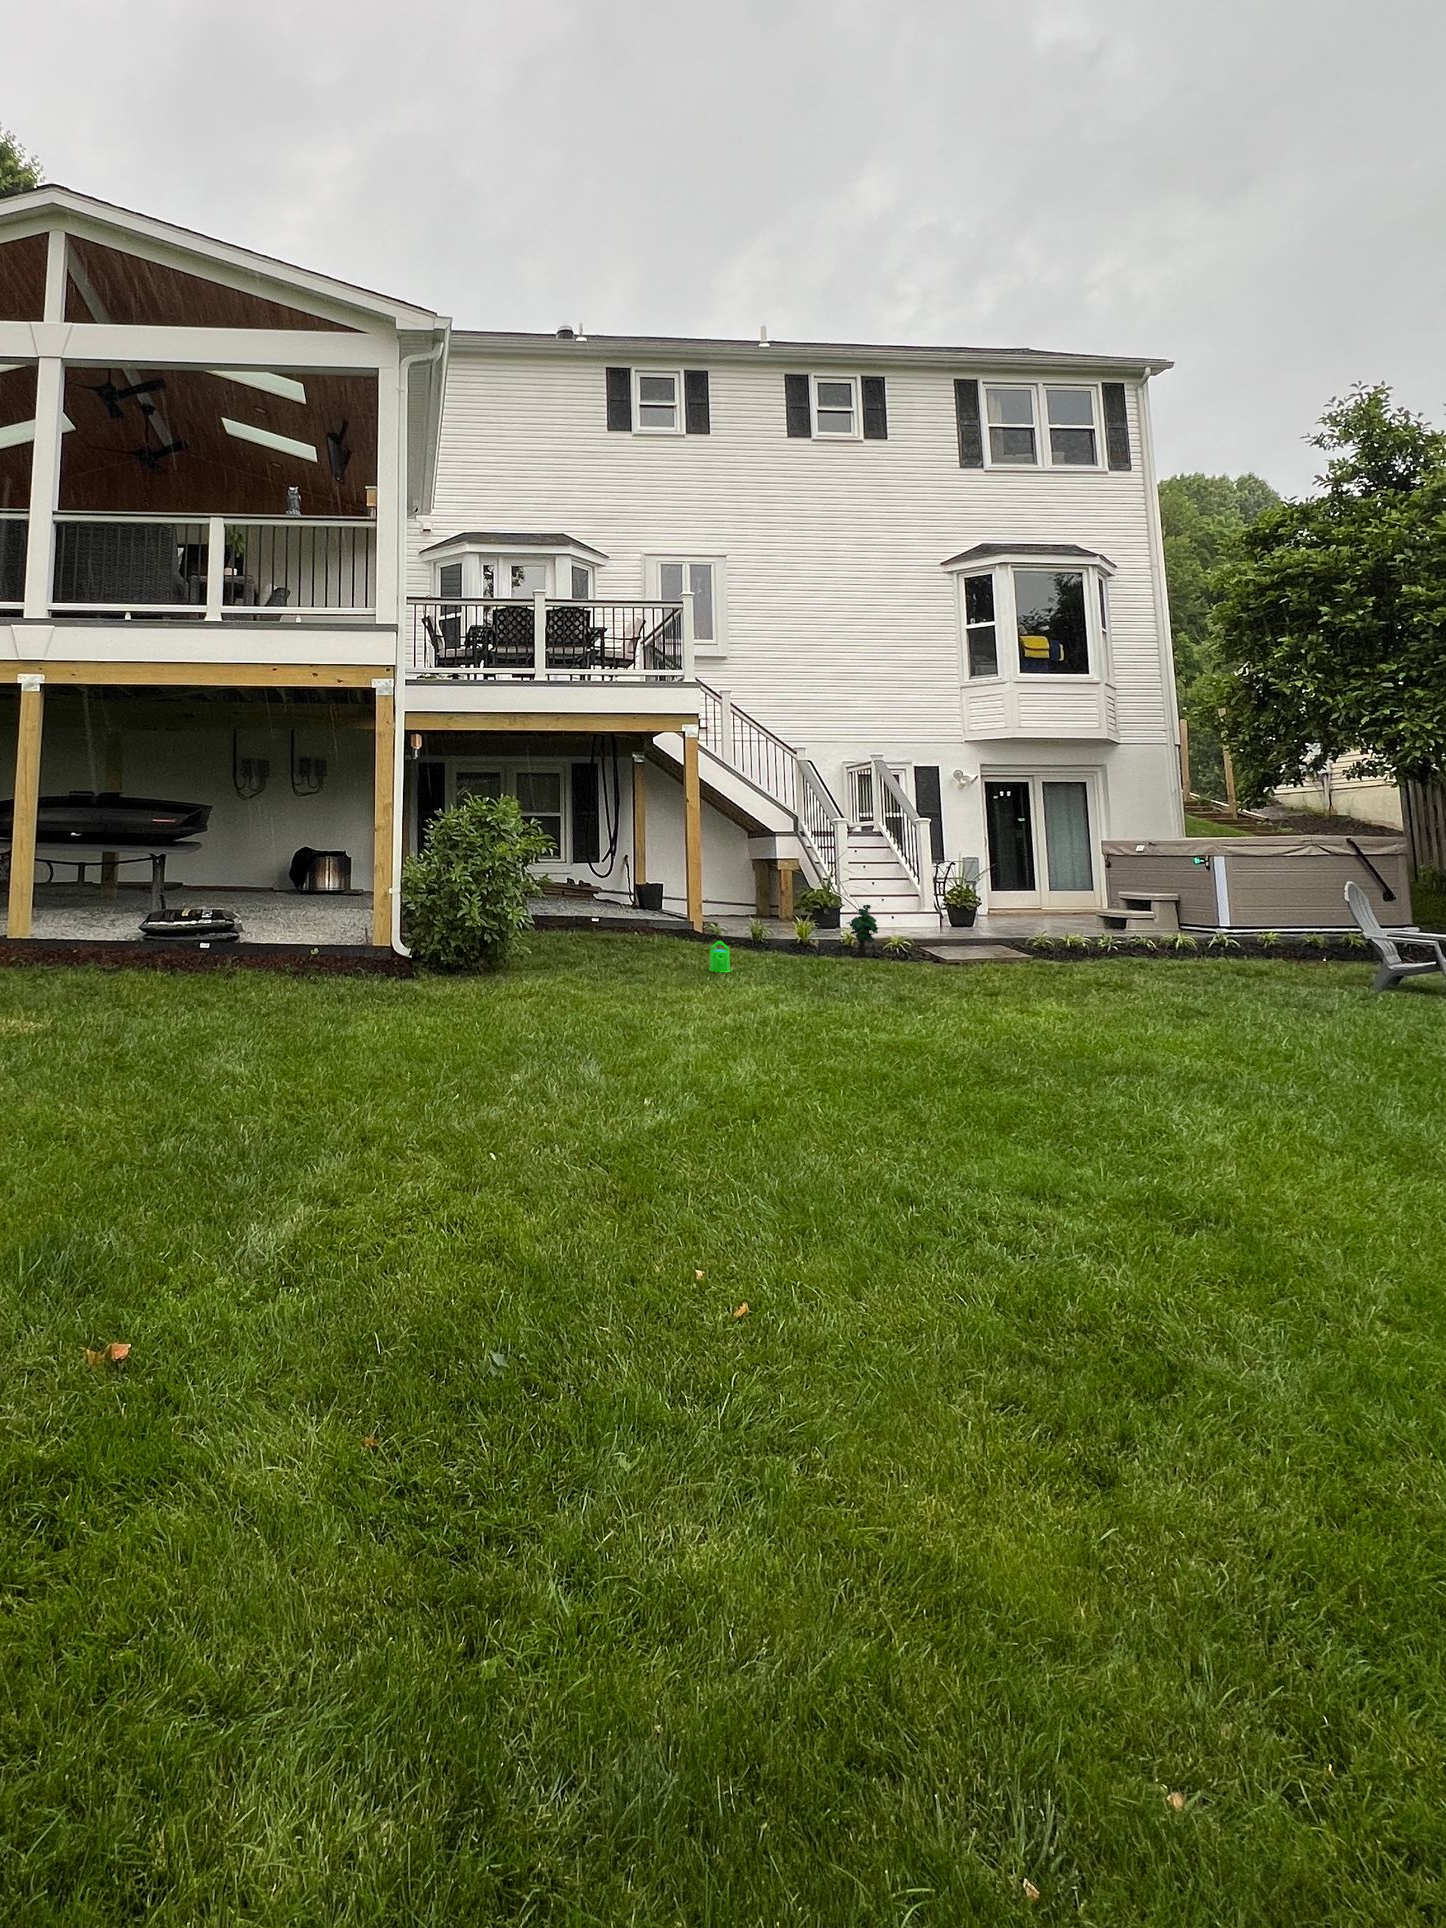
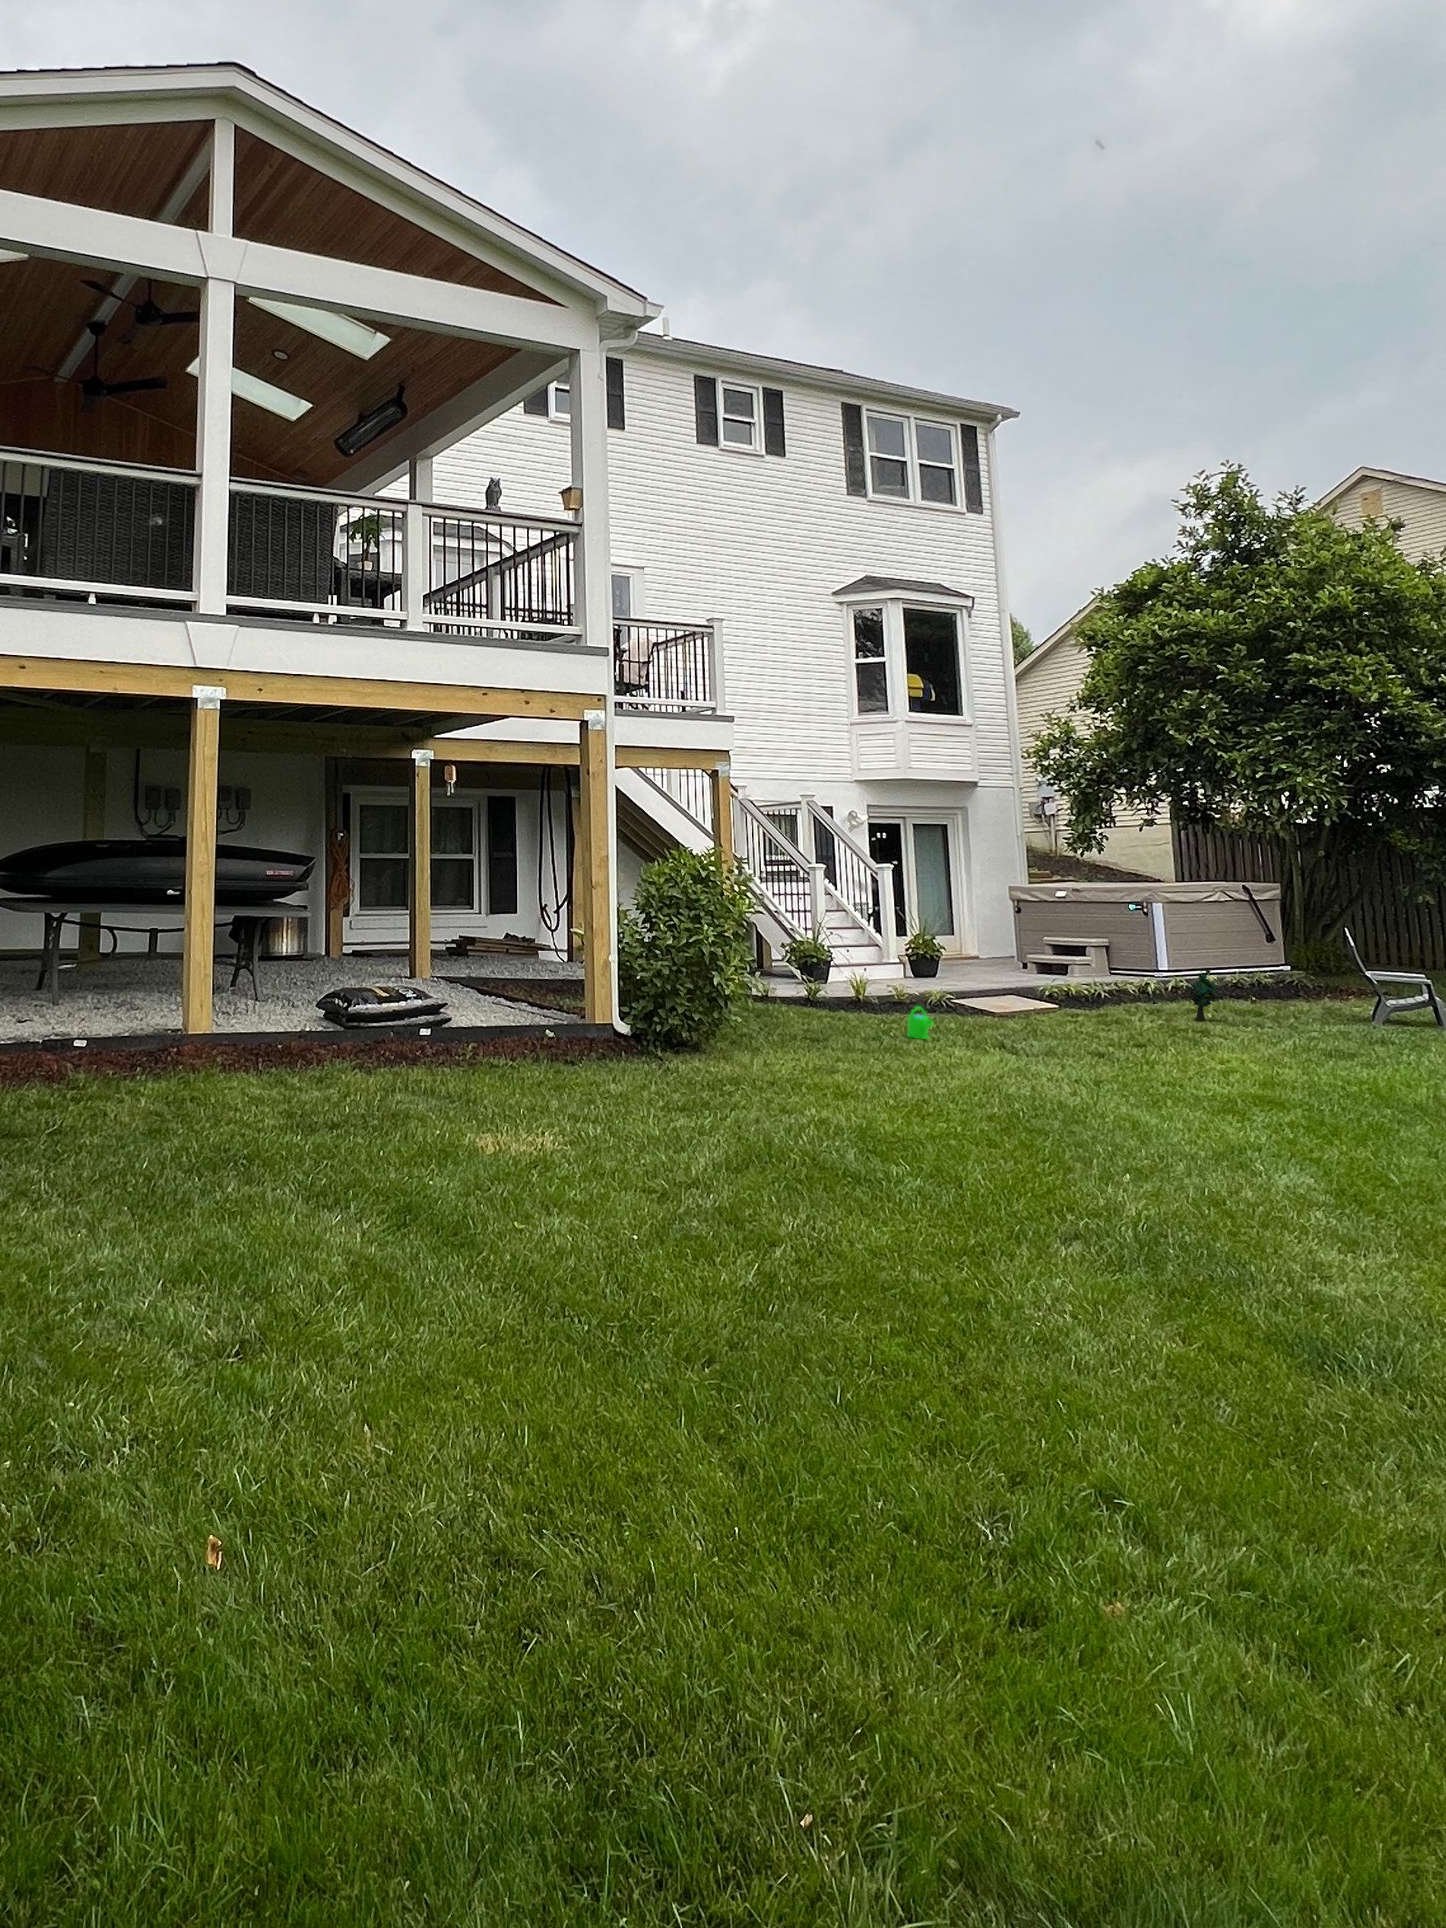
decorative plant: present [846,905,878,958] -> present [1185,970,1217,1022]

